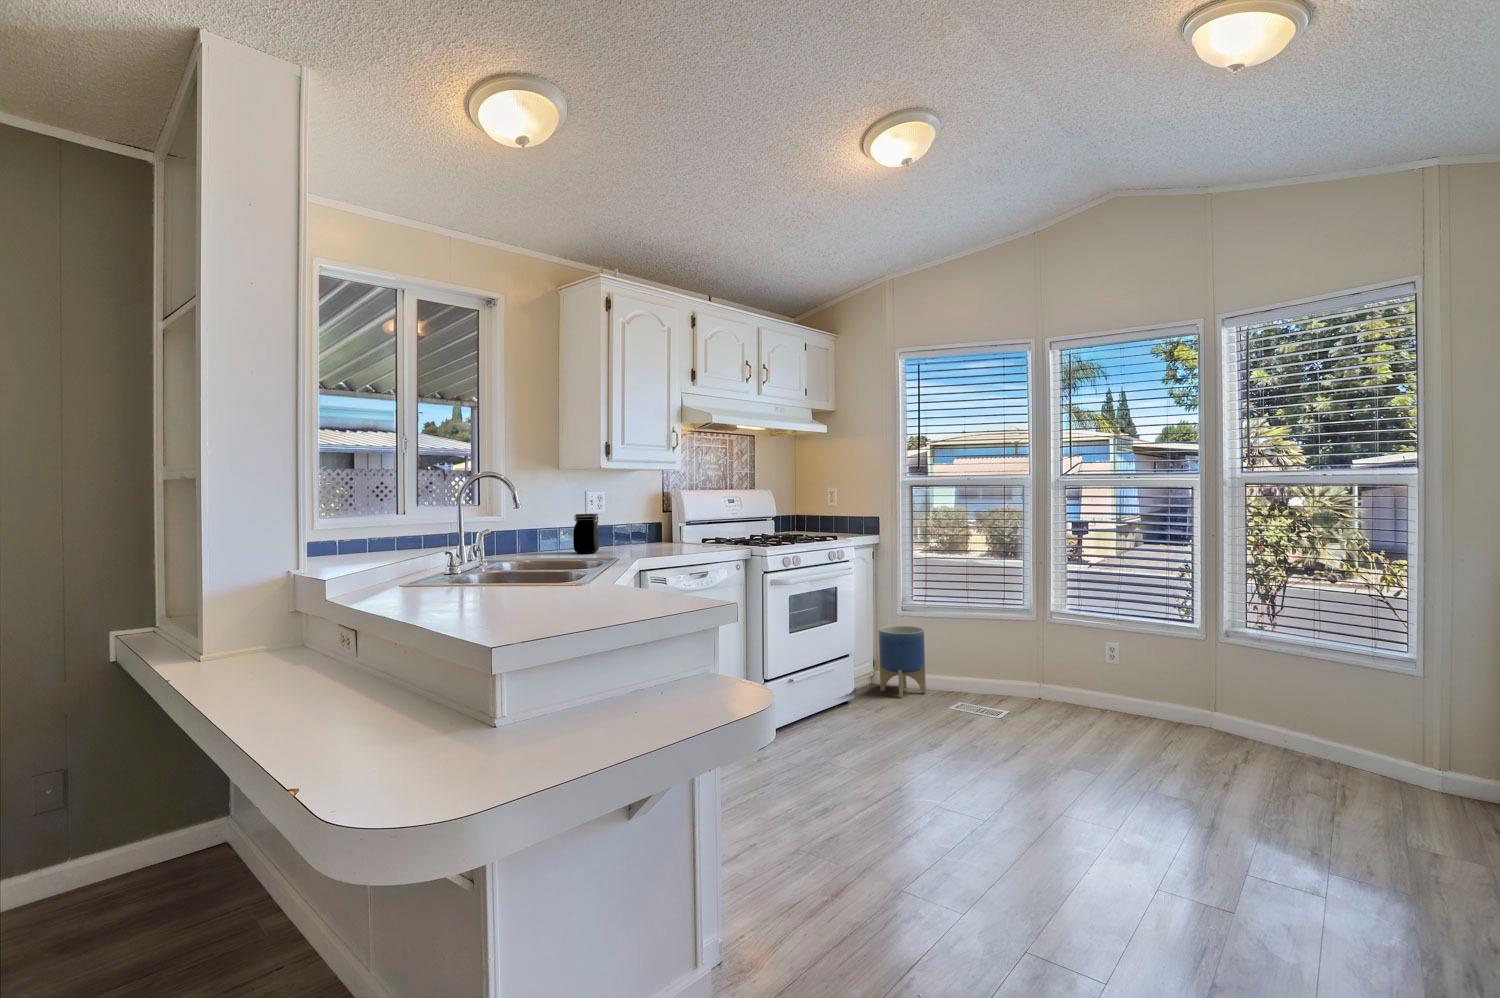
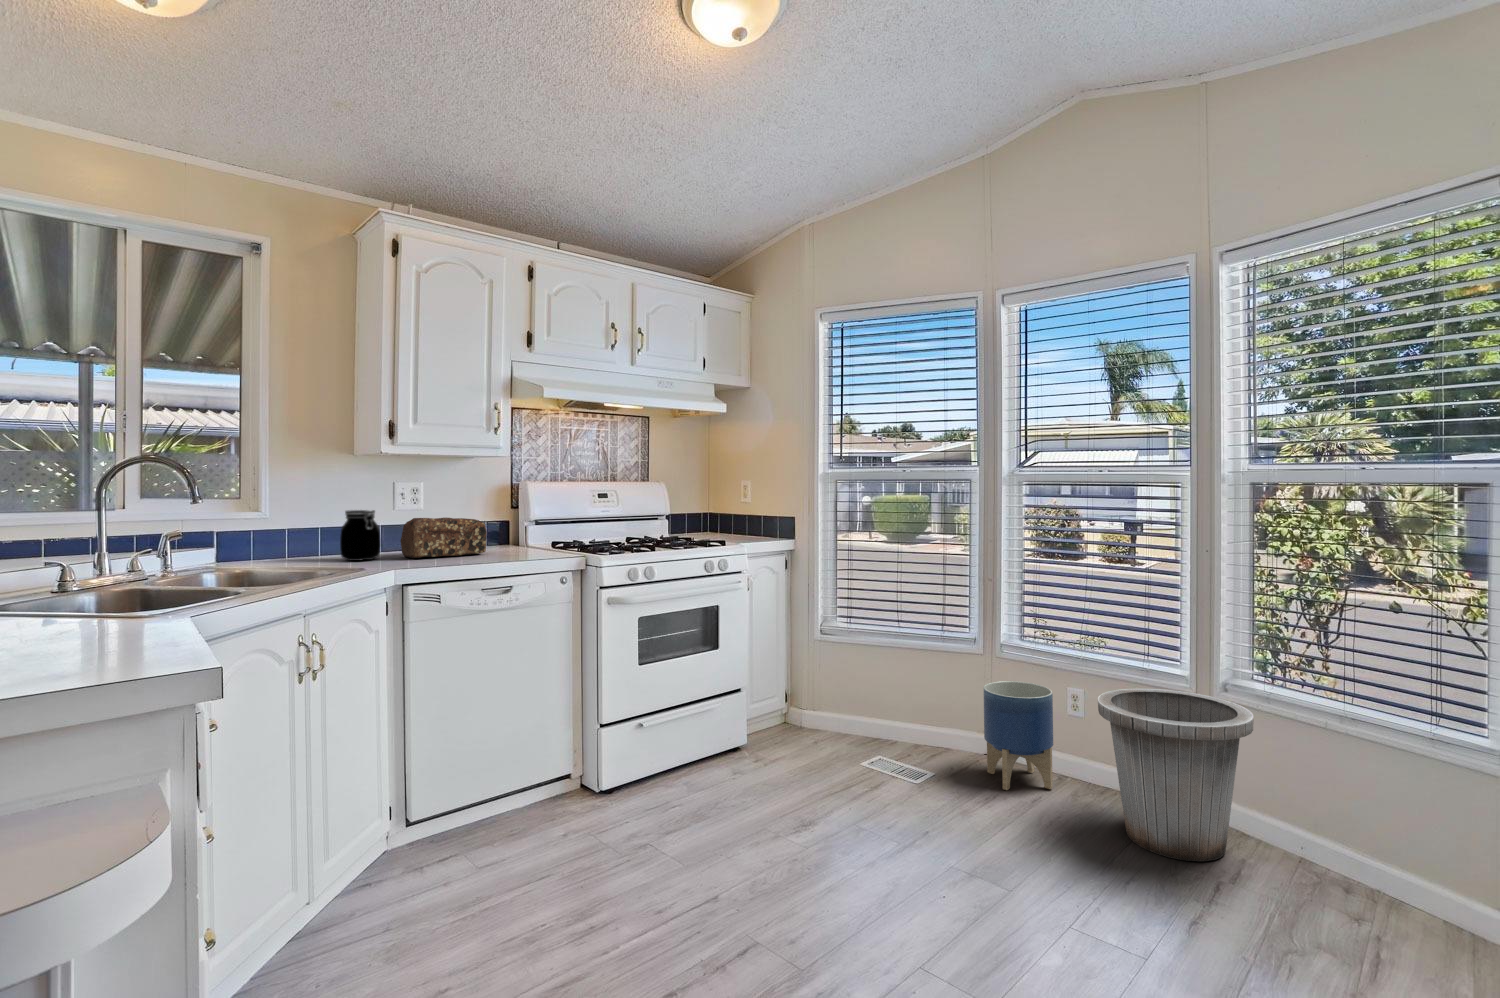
bread loaf: none [609,519,672,551] -> present [400,518,487,558]
planter: present [879,626,926,698] -> present [983,681,1053,790]
trash can: none [1141,638,1254,754] -> present [1098,689,1254,861]

